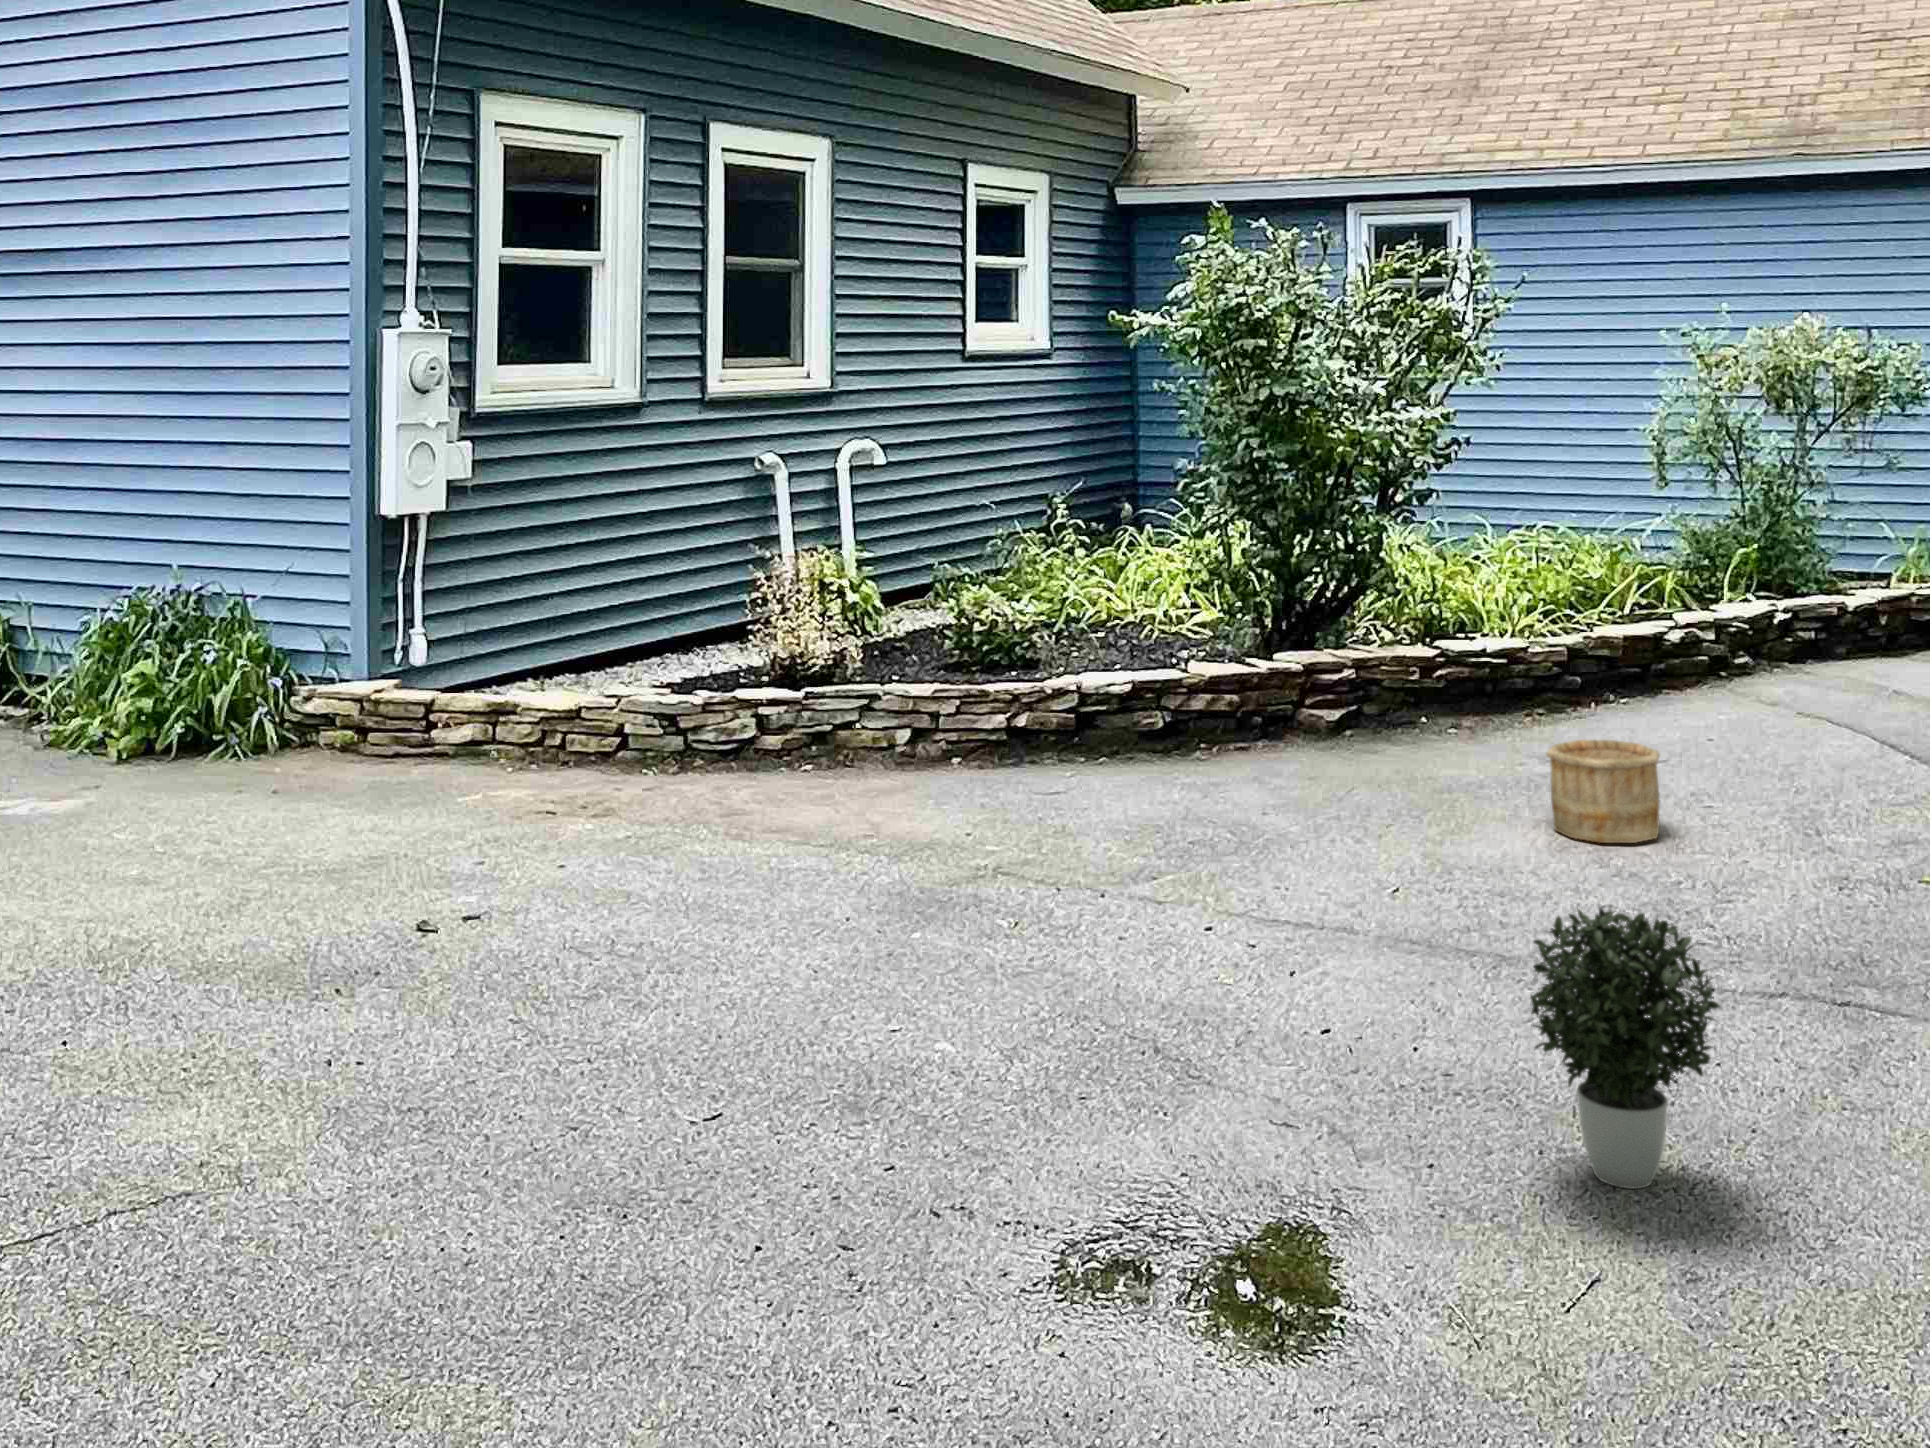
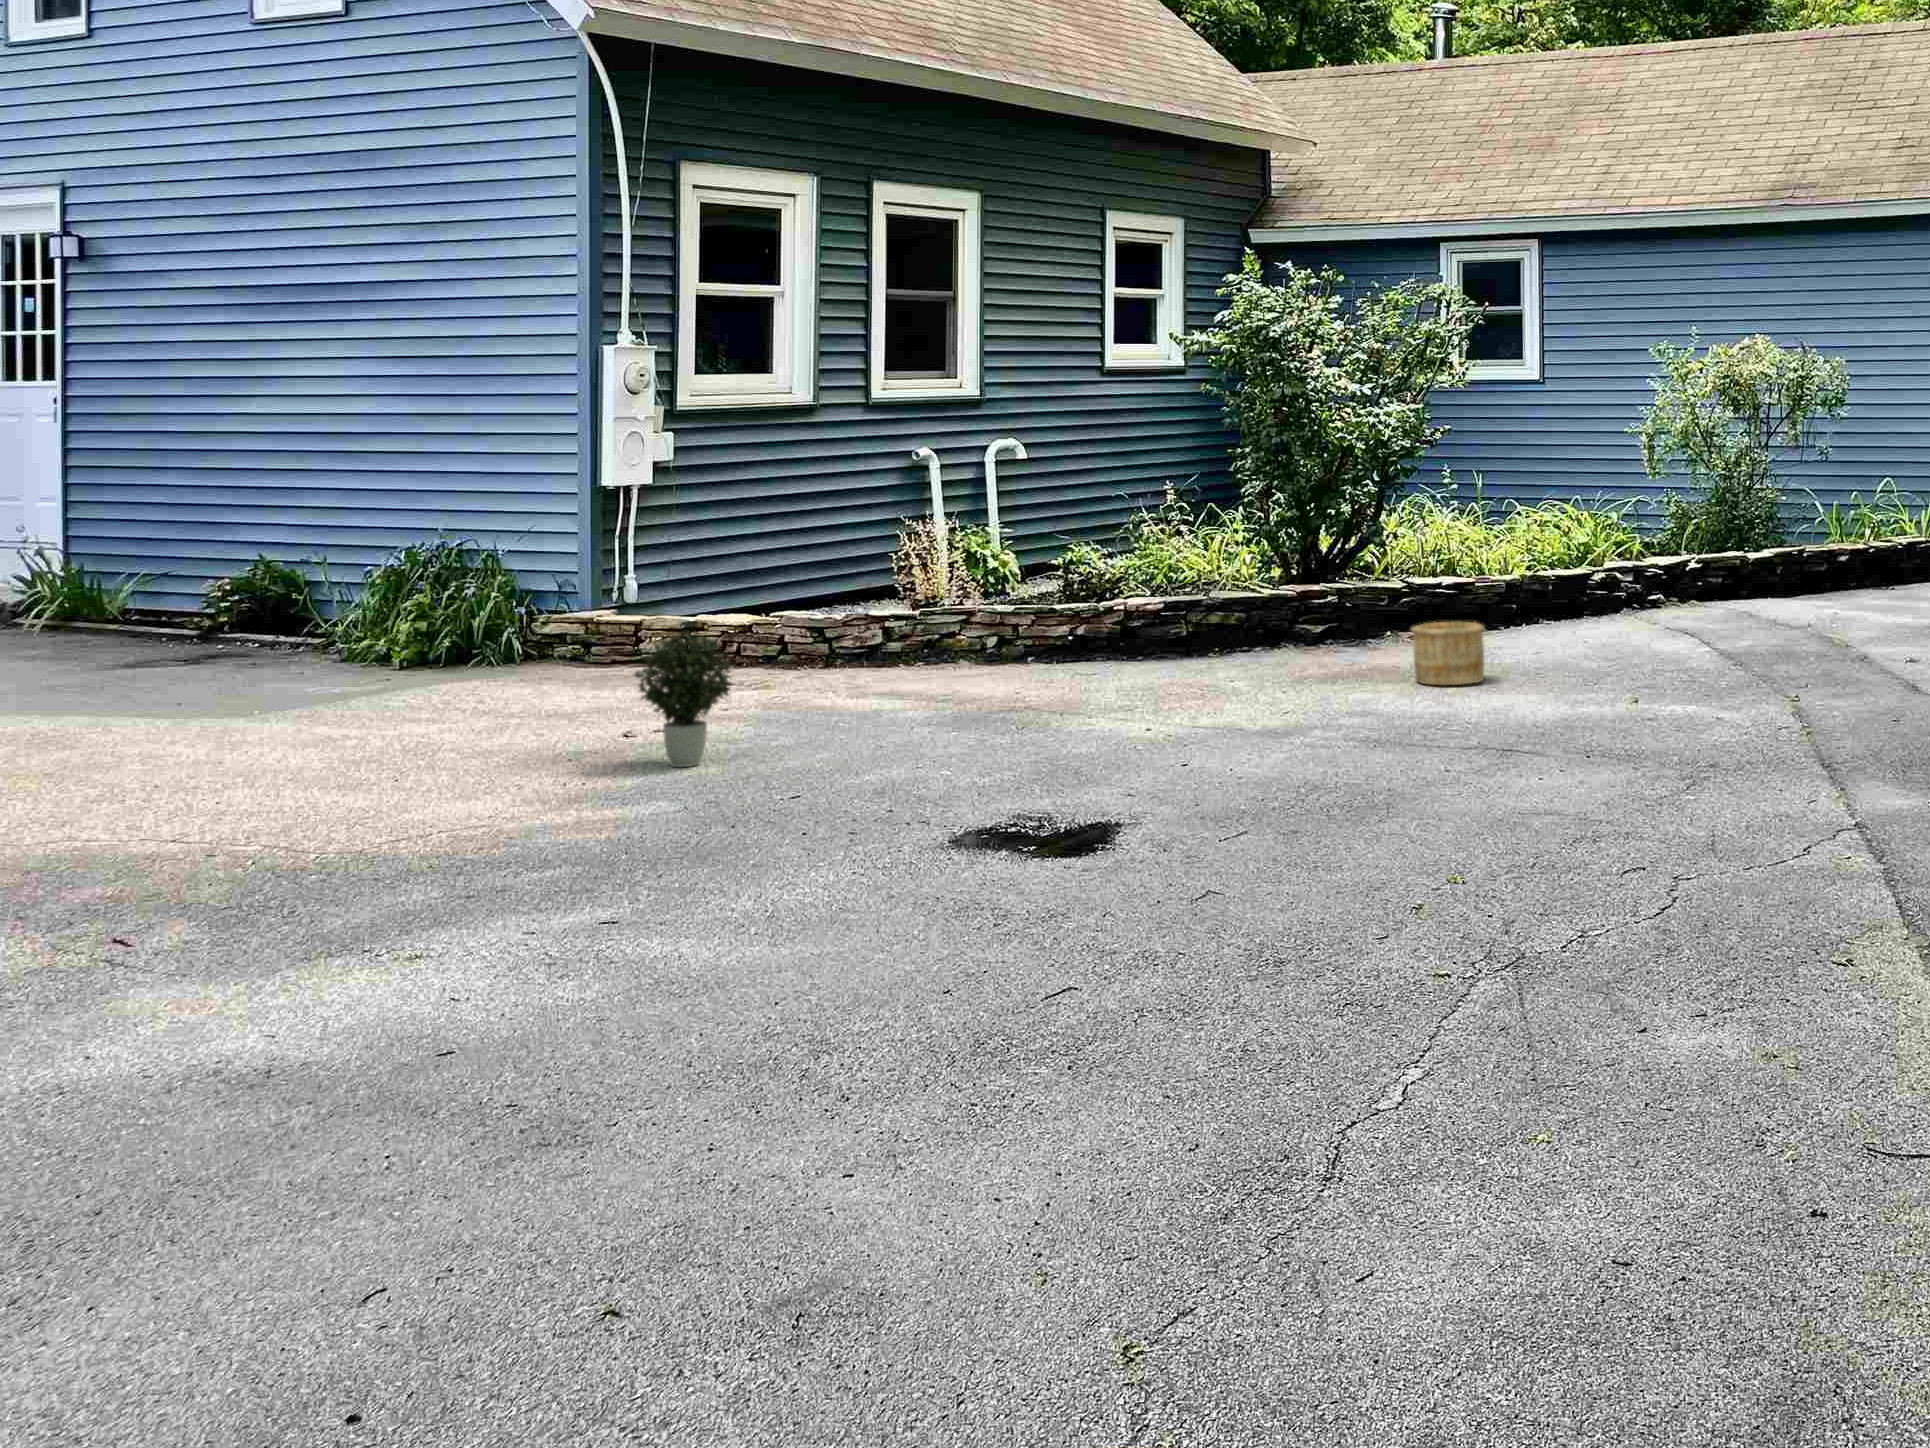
potted plant: present [1530,909,1720,1189] -> present [635,633,732,767]

